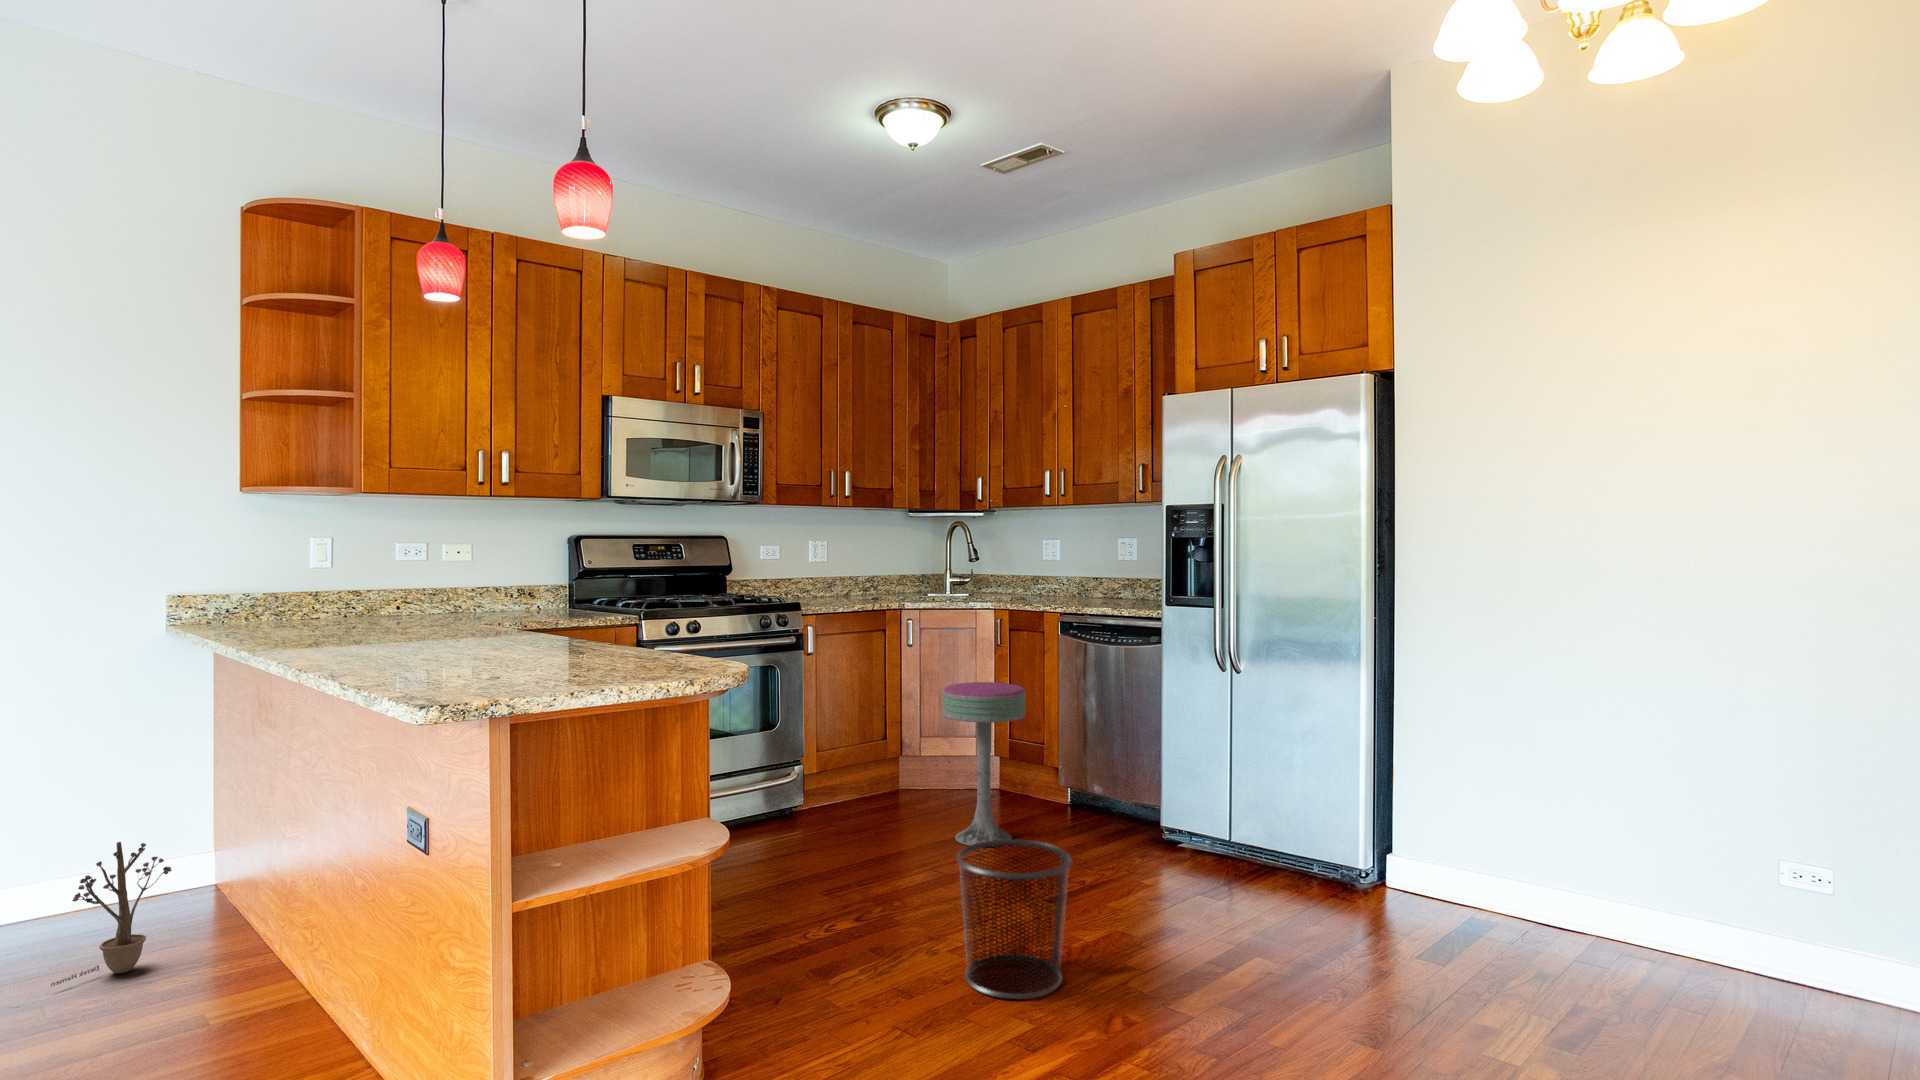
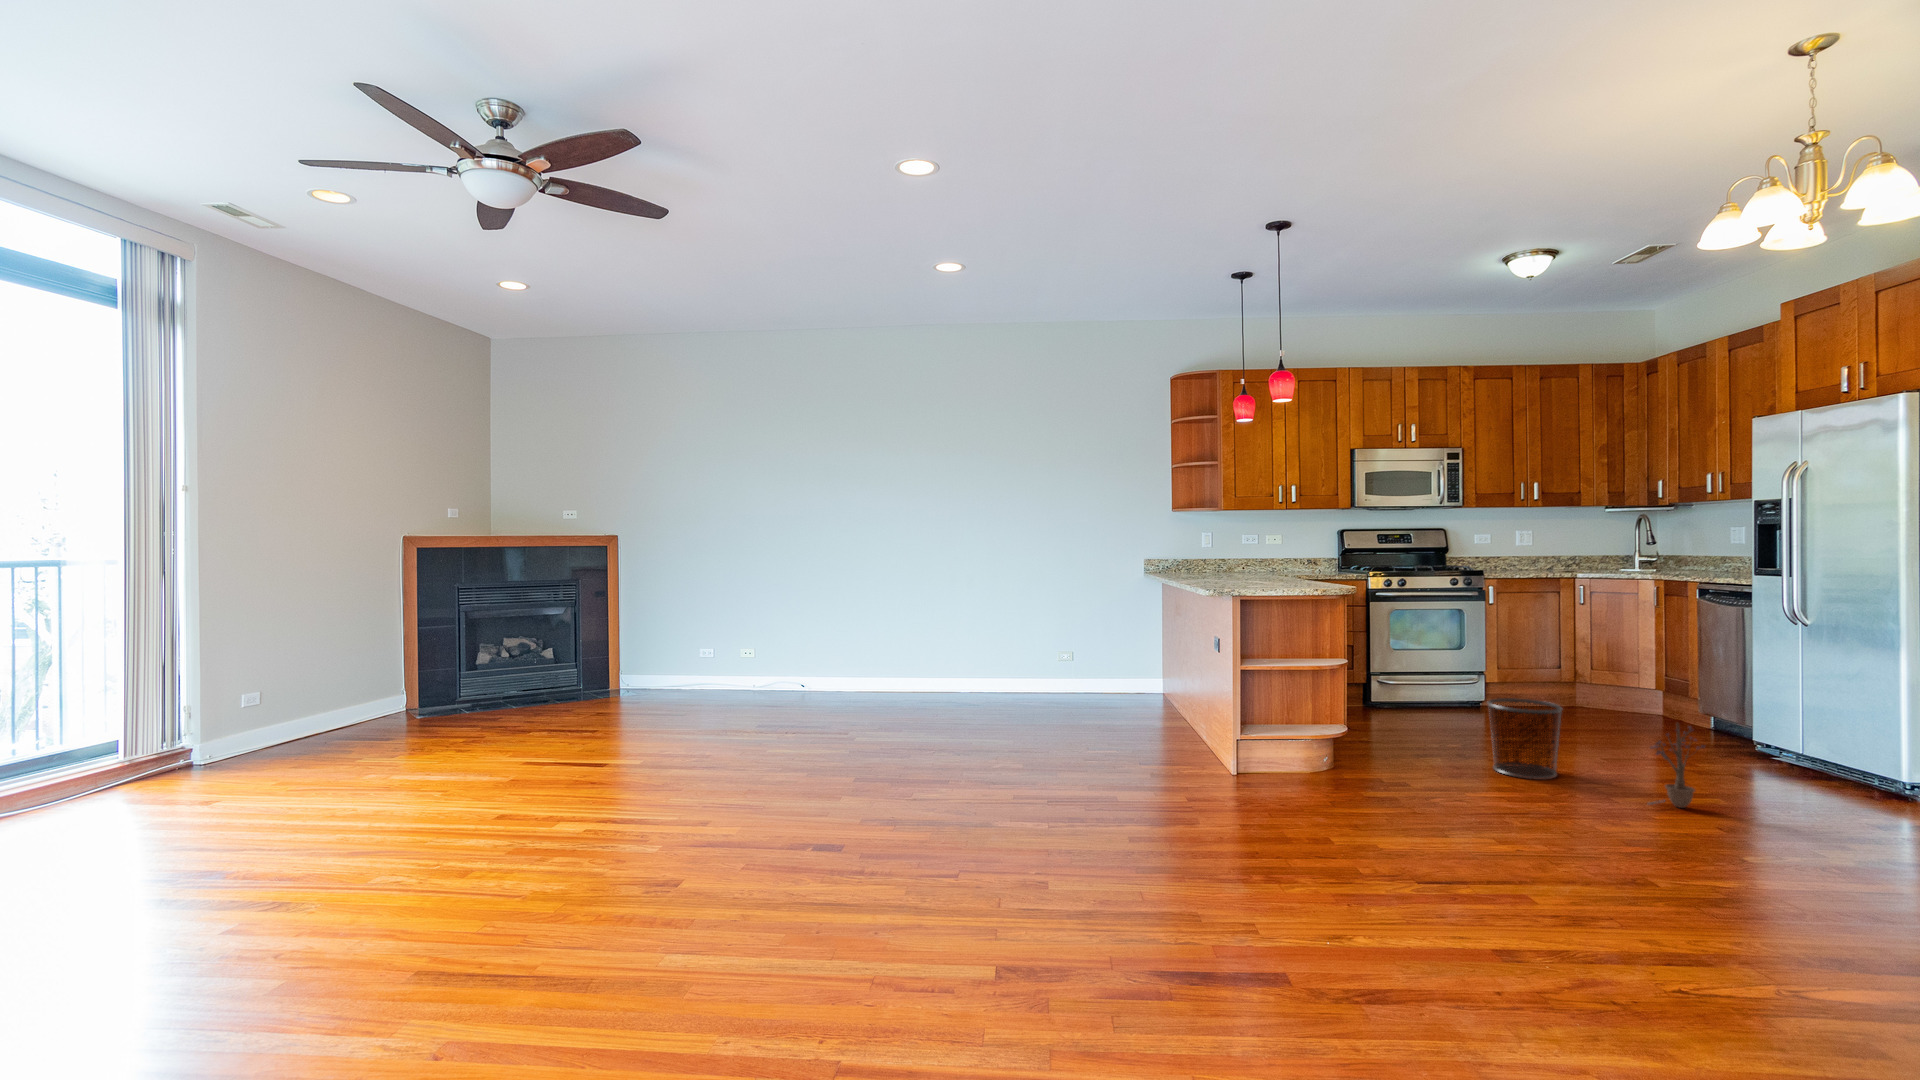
bar stool: present [943,682,1026,846] -> none [1566,626,1636,736]
decorative plant: present [51,842,171,987] -> present [1648,723,1705,808]

